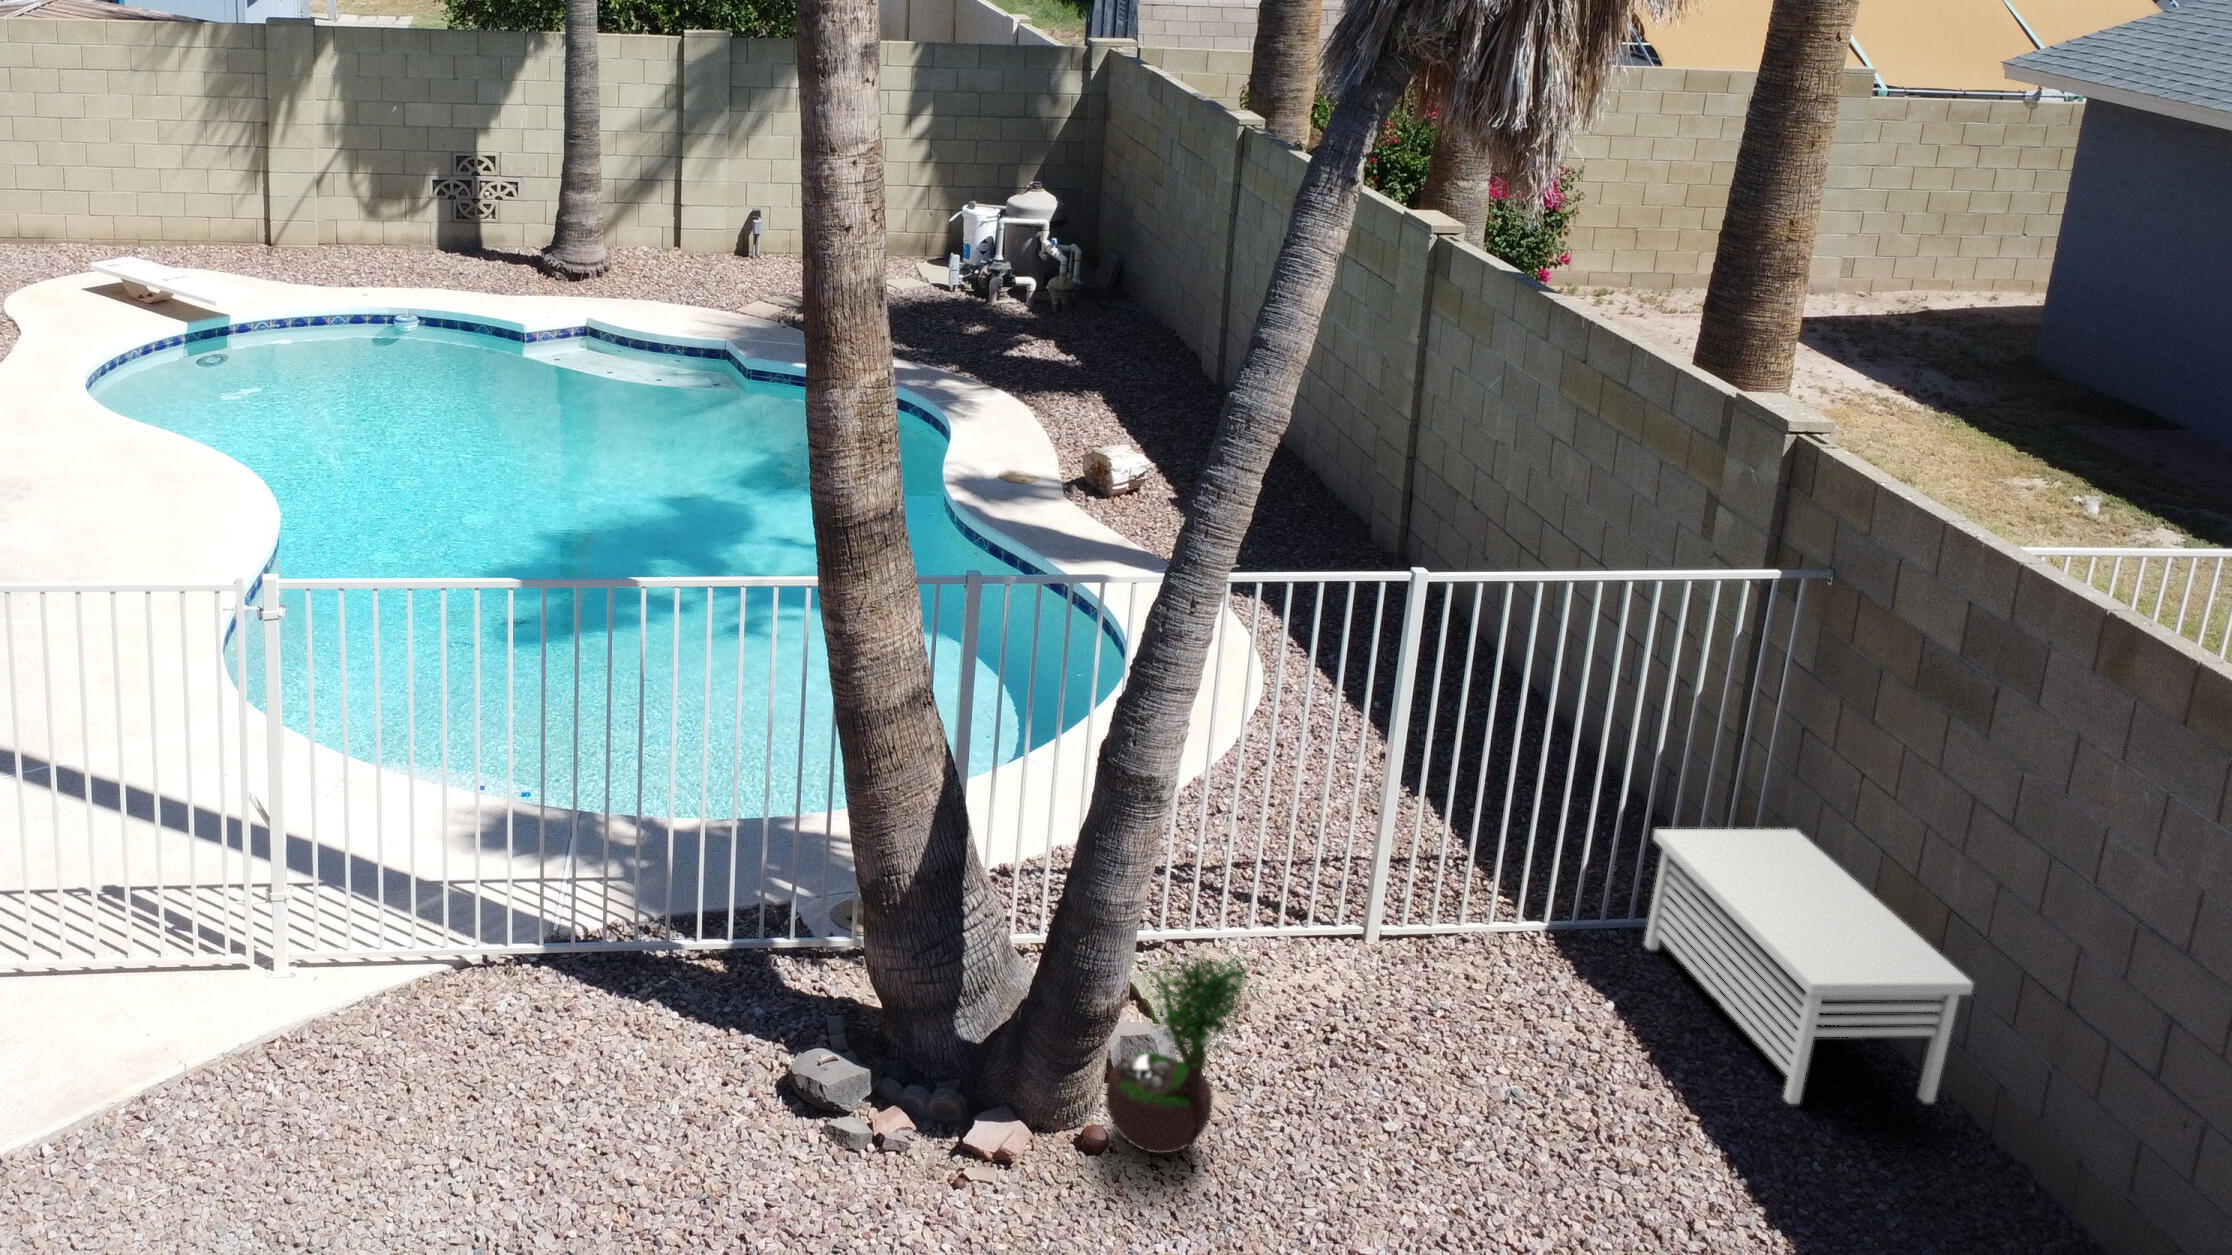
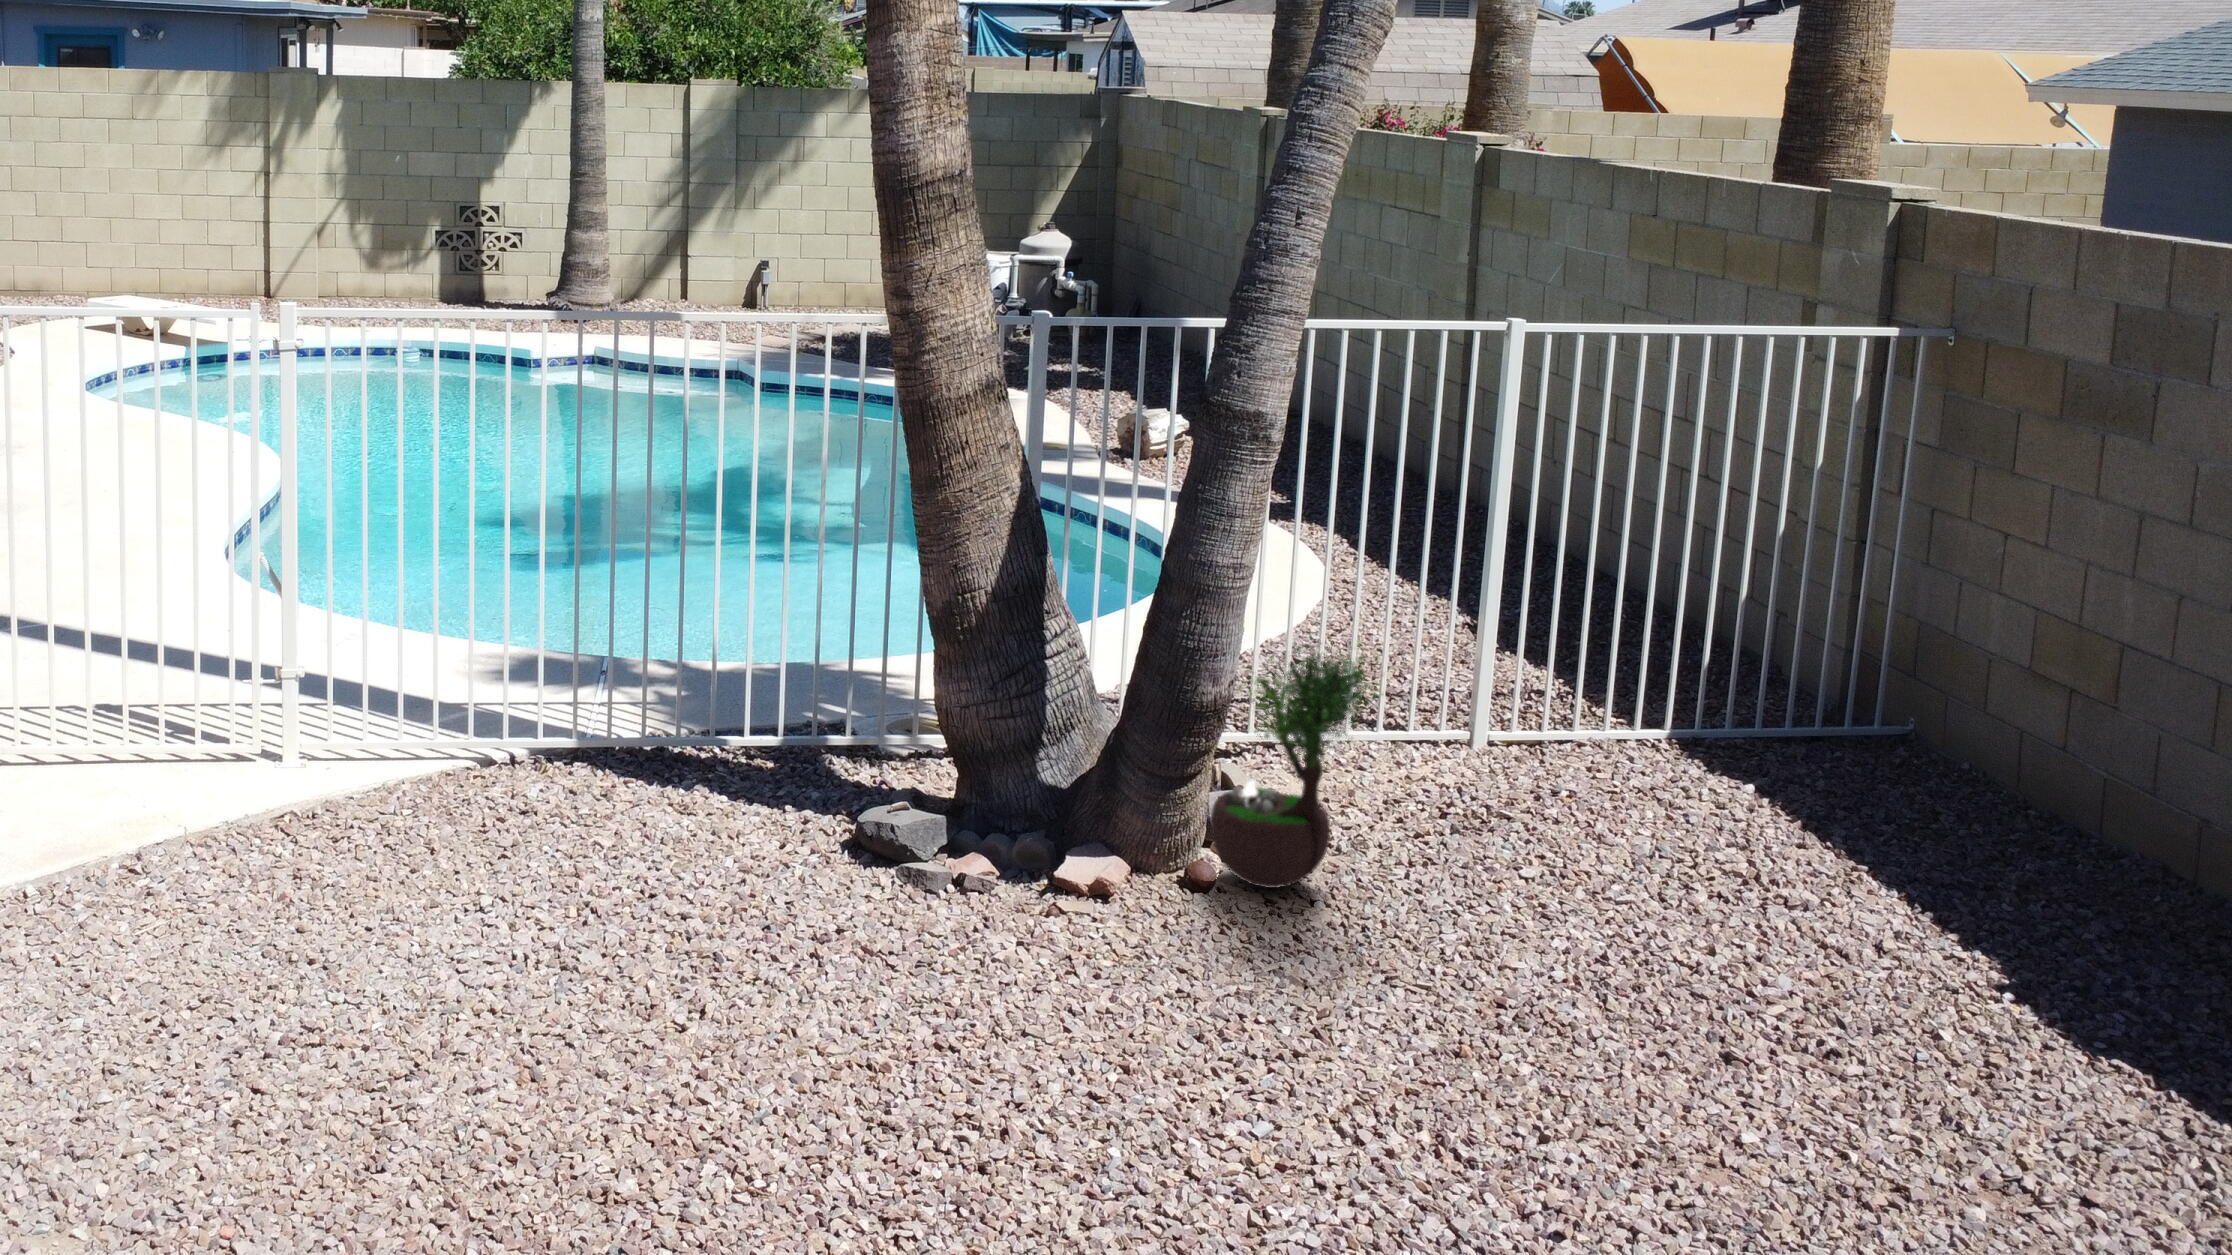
storage bench: present [1645,829,1973,1104] -> none [1781,616,2163,862]

